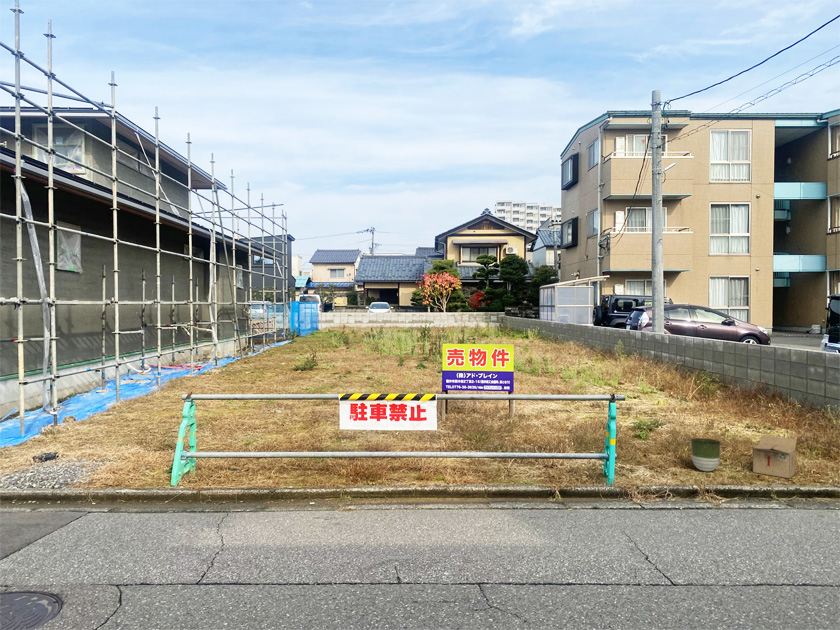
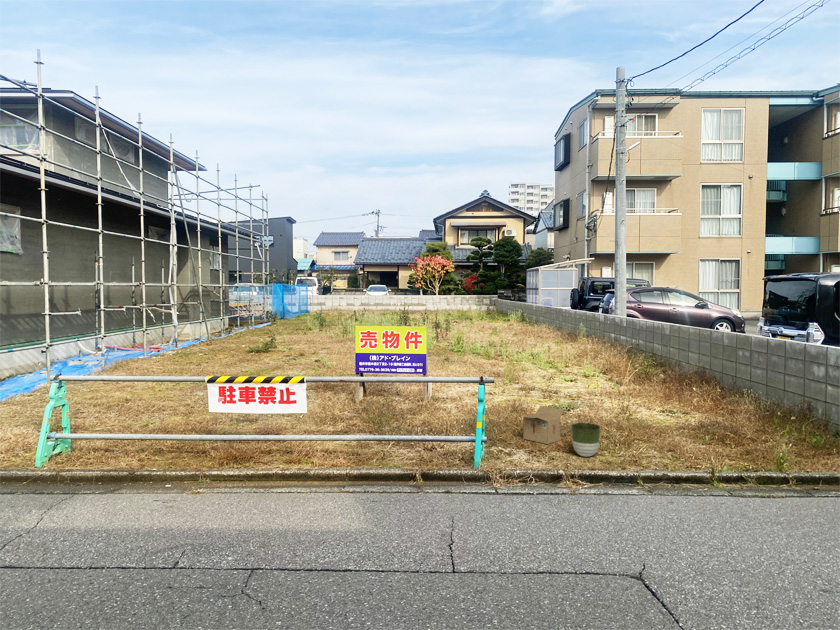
cardboard box: present [753,435,797,478] -> present [523,406,564,444]

